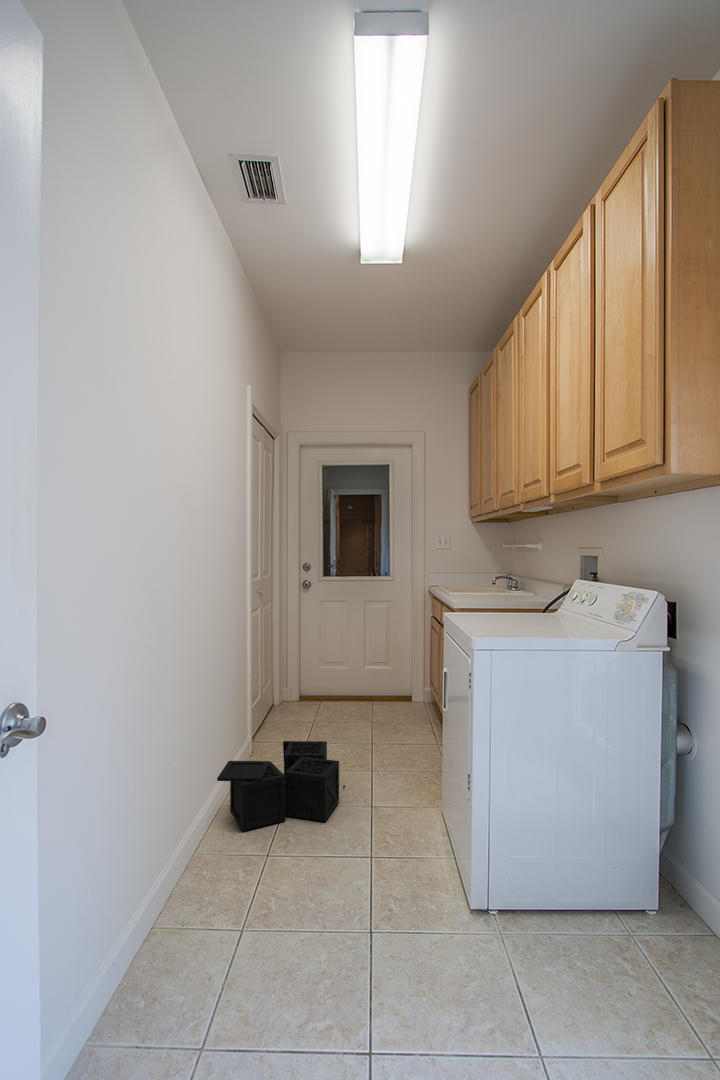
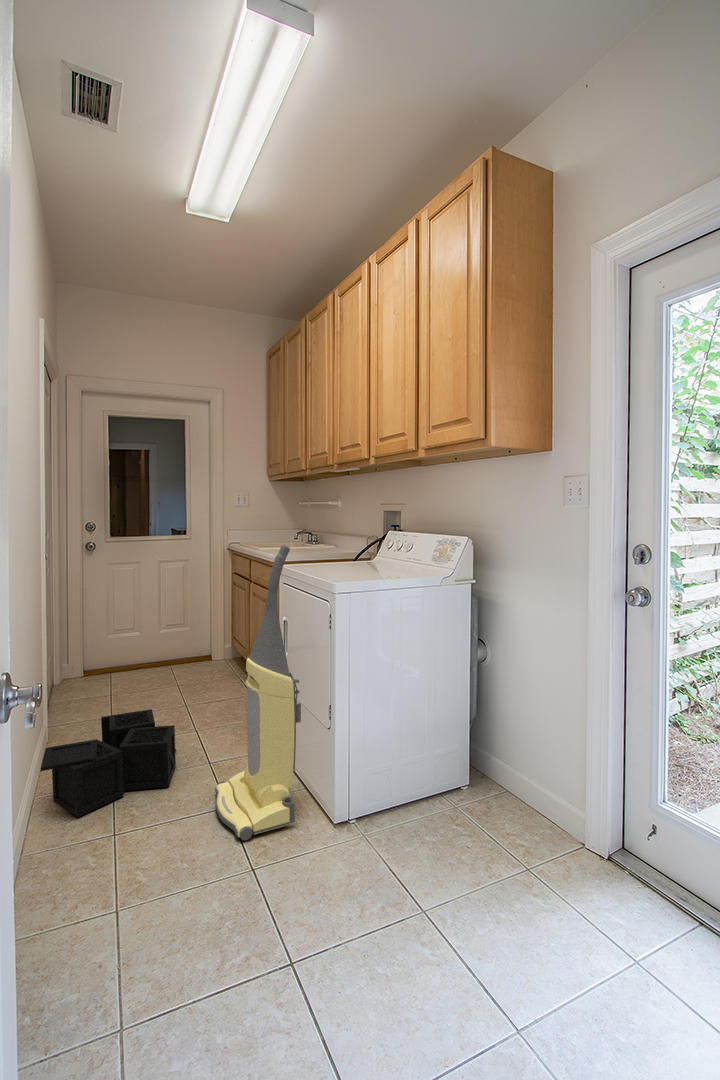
vacuum cleaner: none [358,588,446,897] -> present [215,545,301,840]

